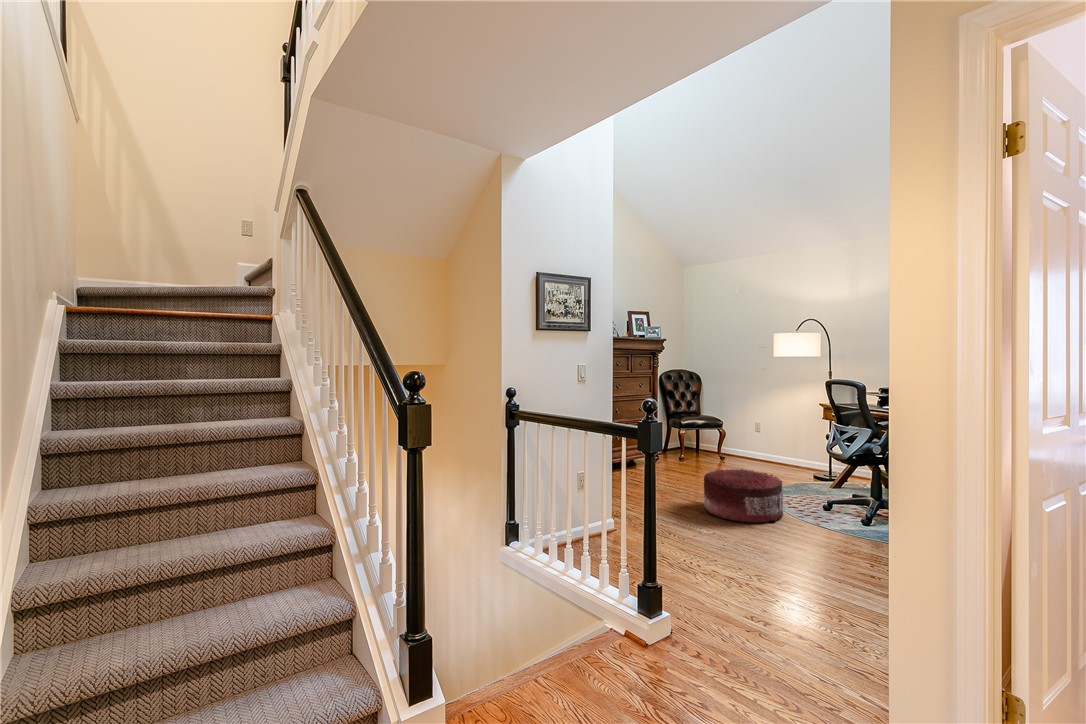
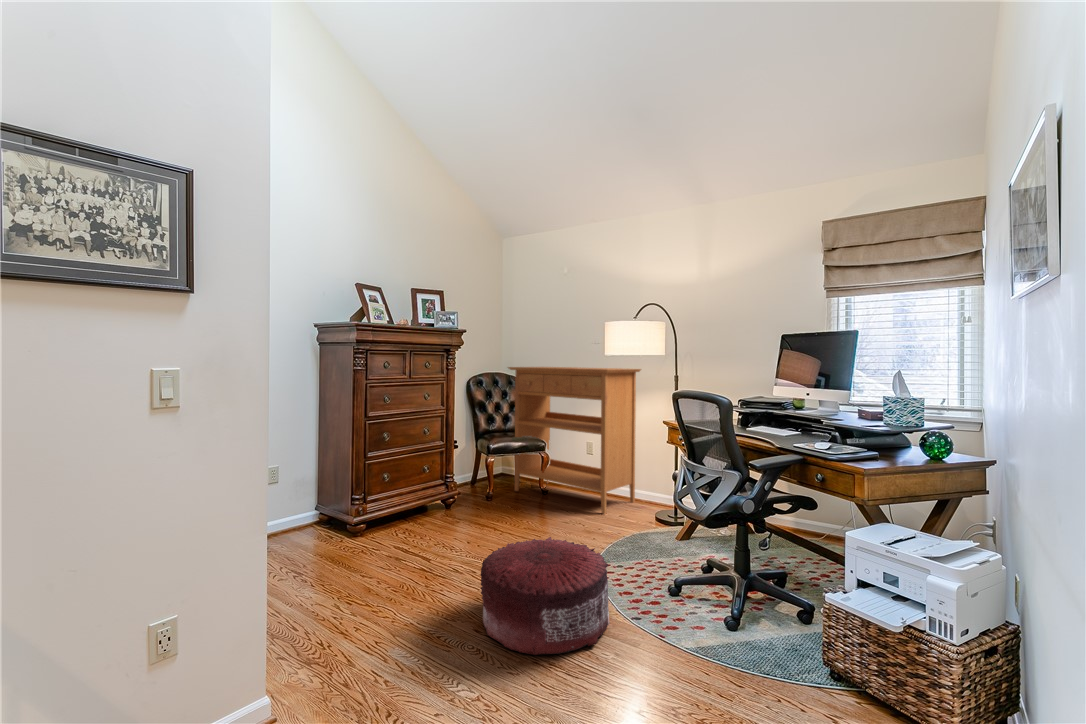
console table: none [693,365,802,473] -> present [508,367,641,514]

